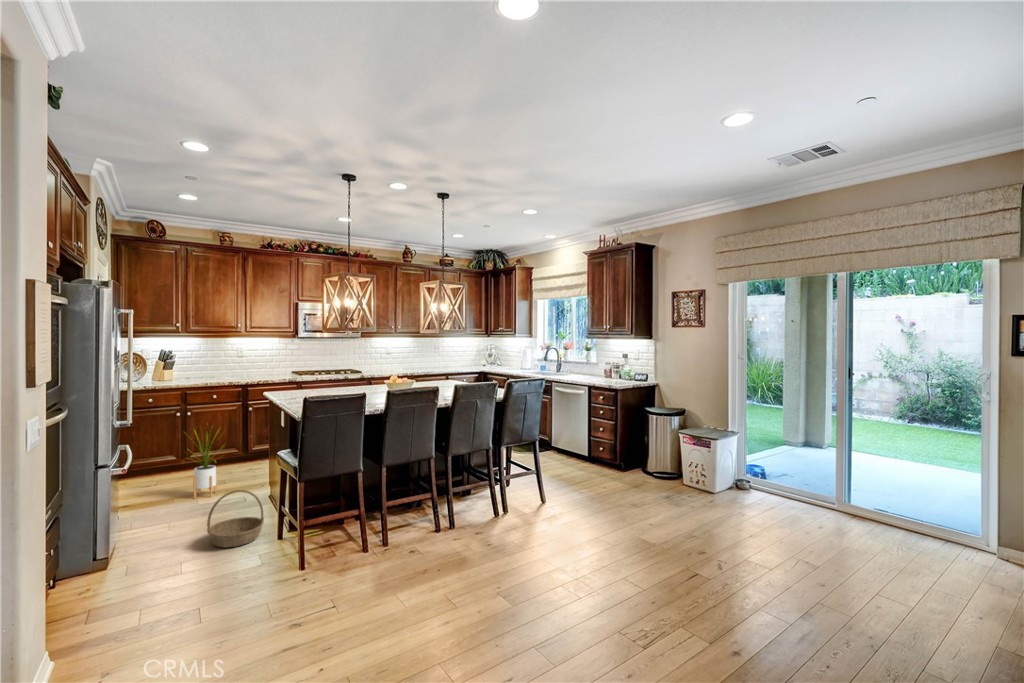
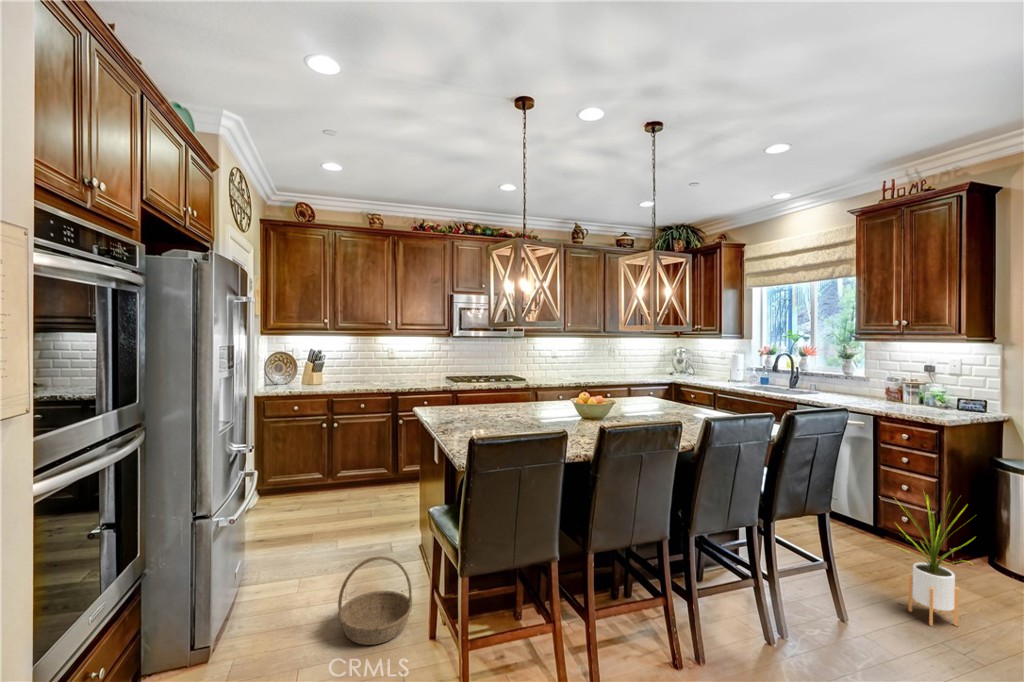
house plant: present [194,432,217,498] -> present [899,495,974,626]

